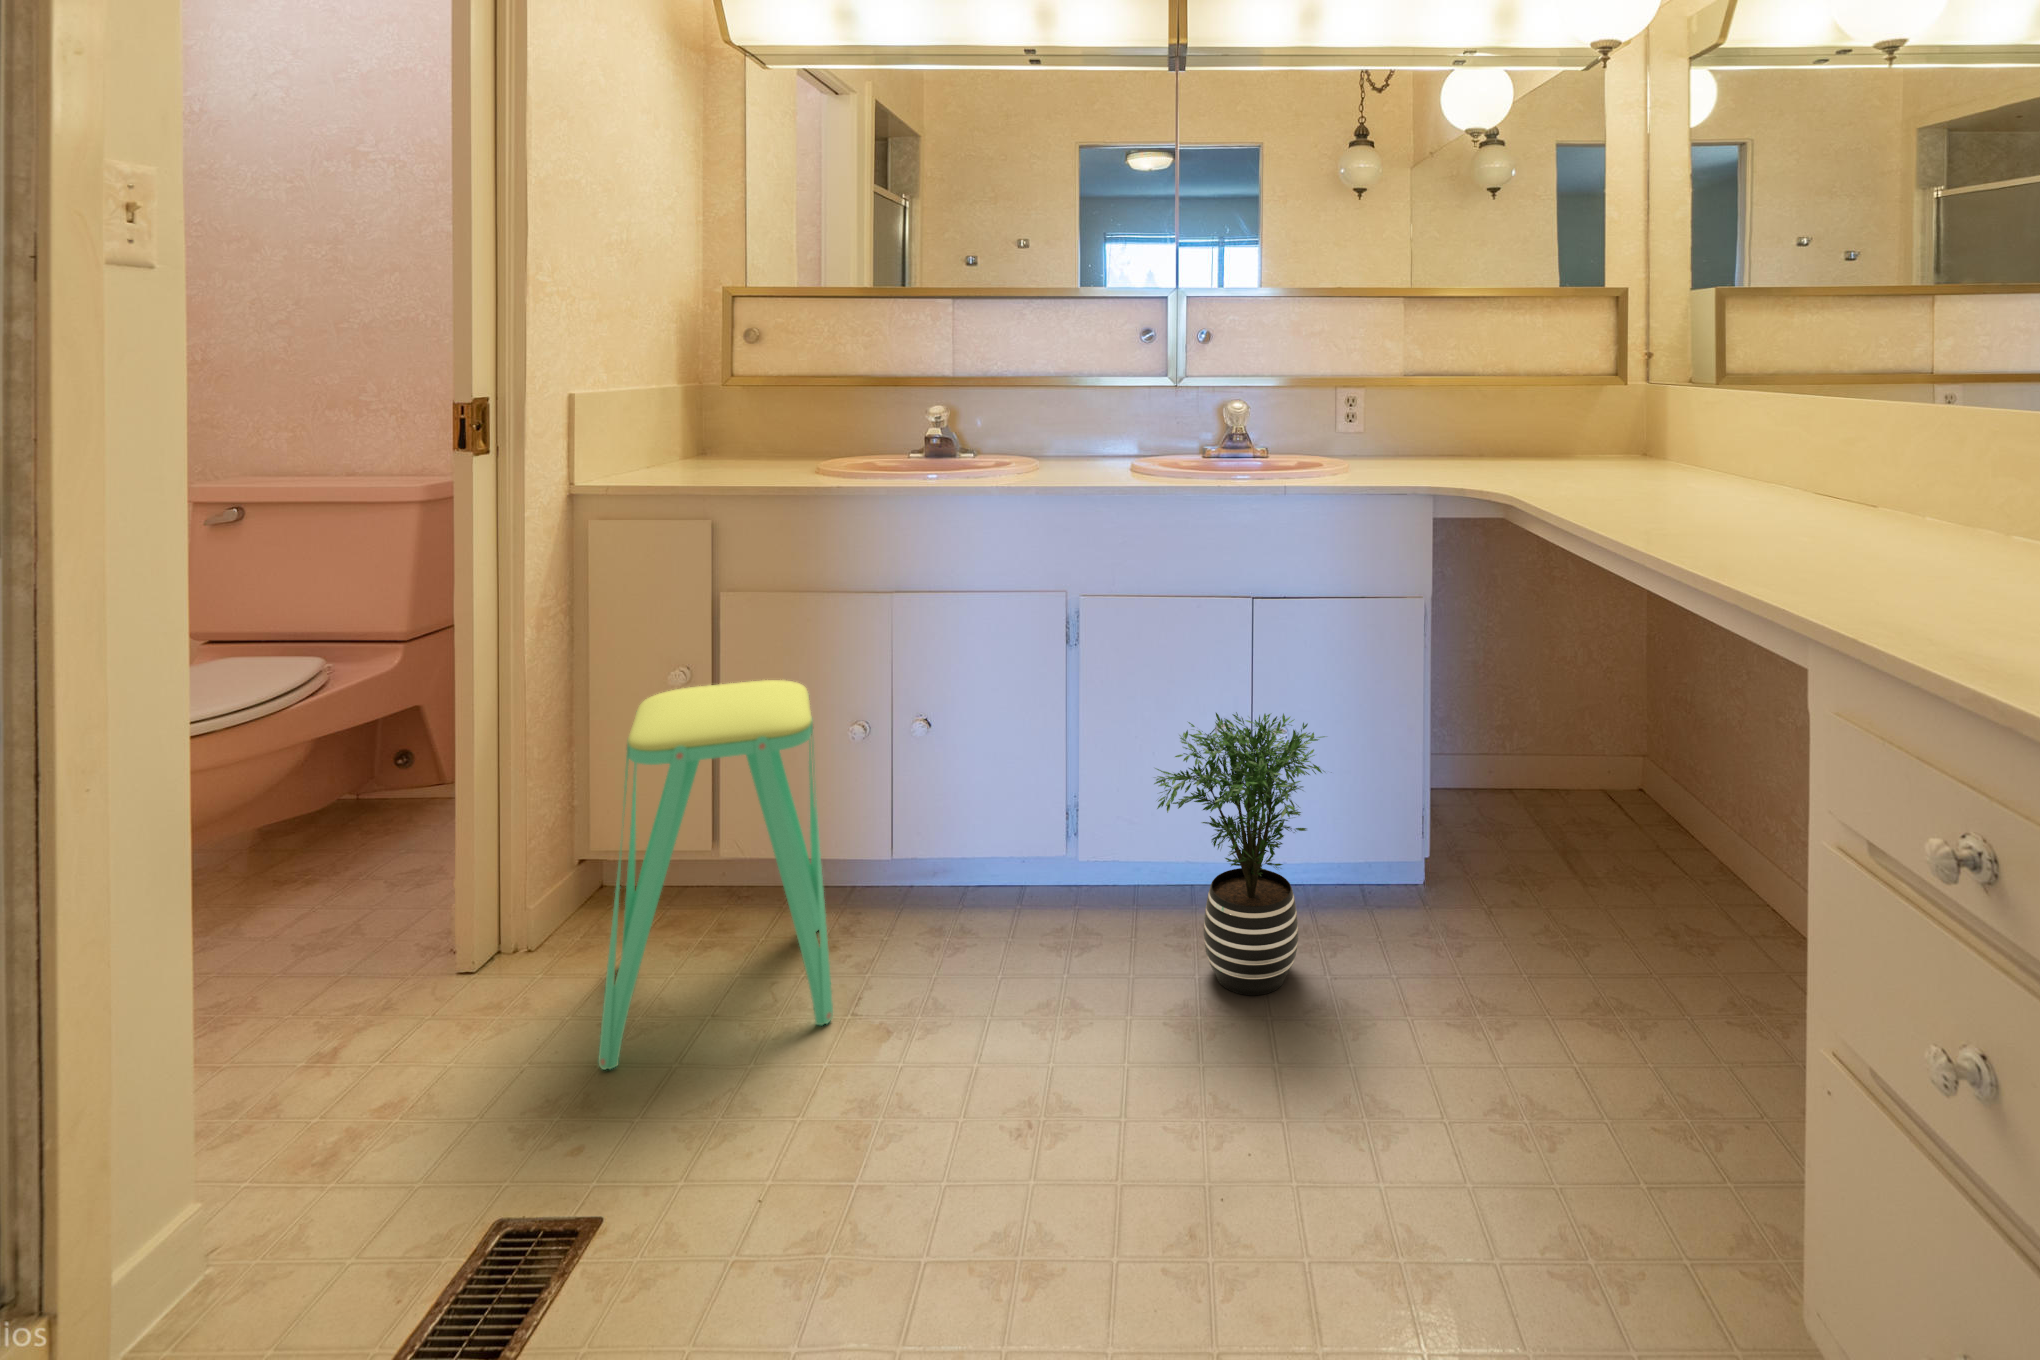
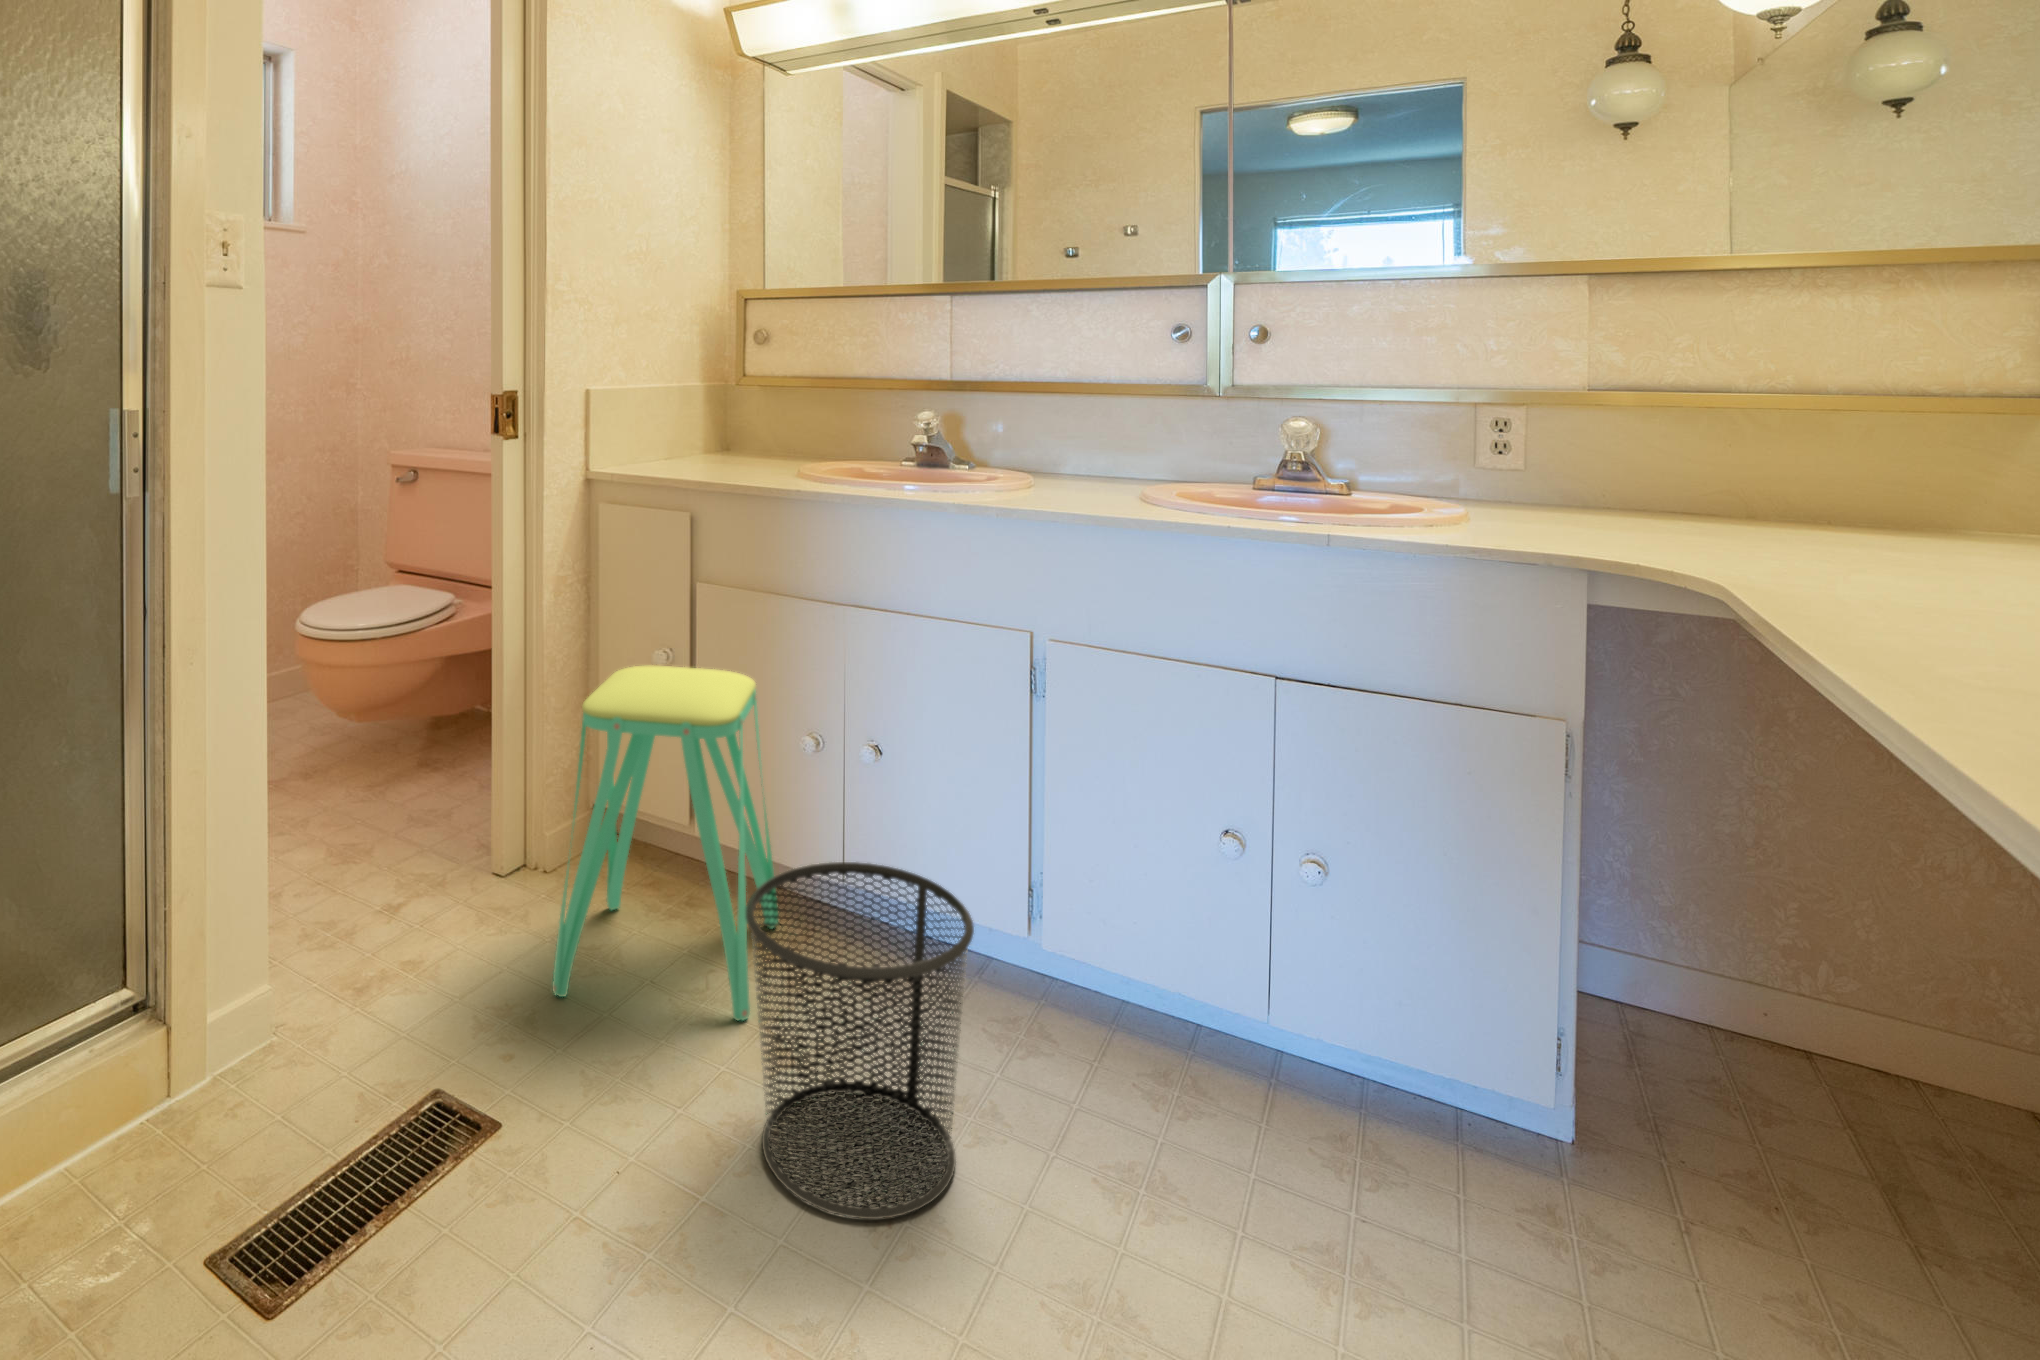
potted plant: present [1154,712,1325,995] -> none [1091,794,1352,1166]
waste bin: none [879,829,1092,1156] -> present [746,862,974,1219]

